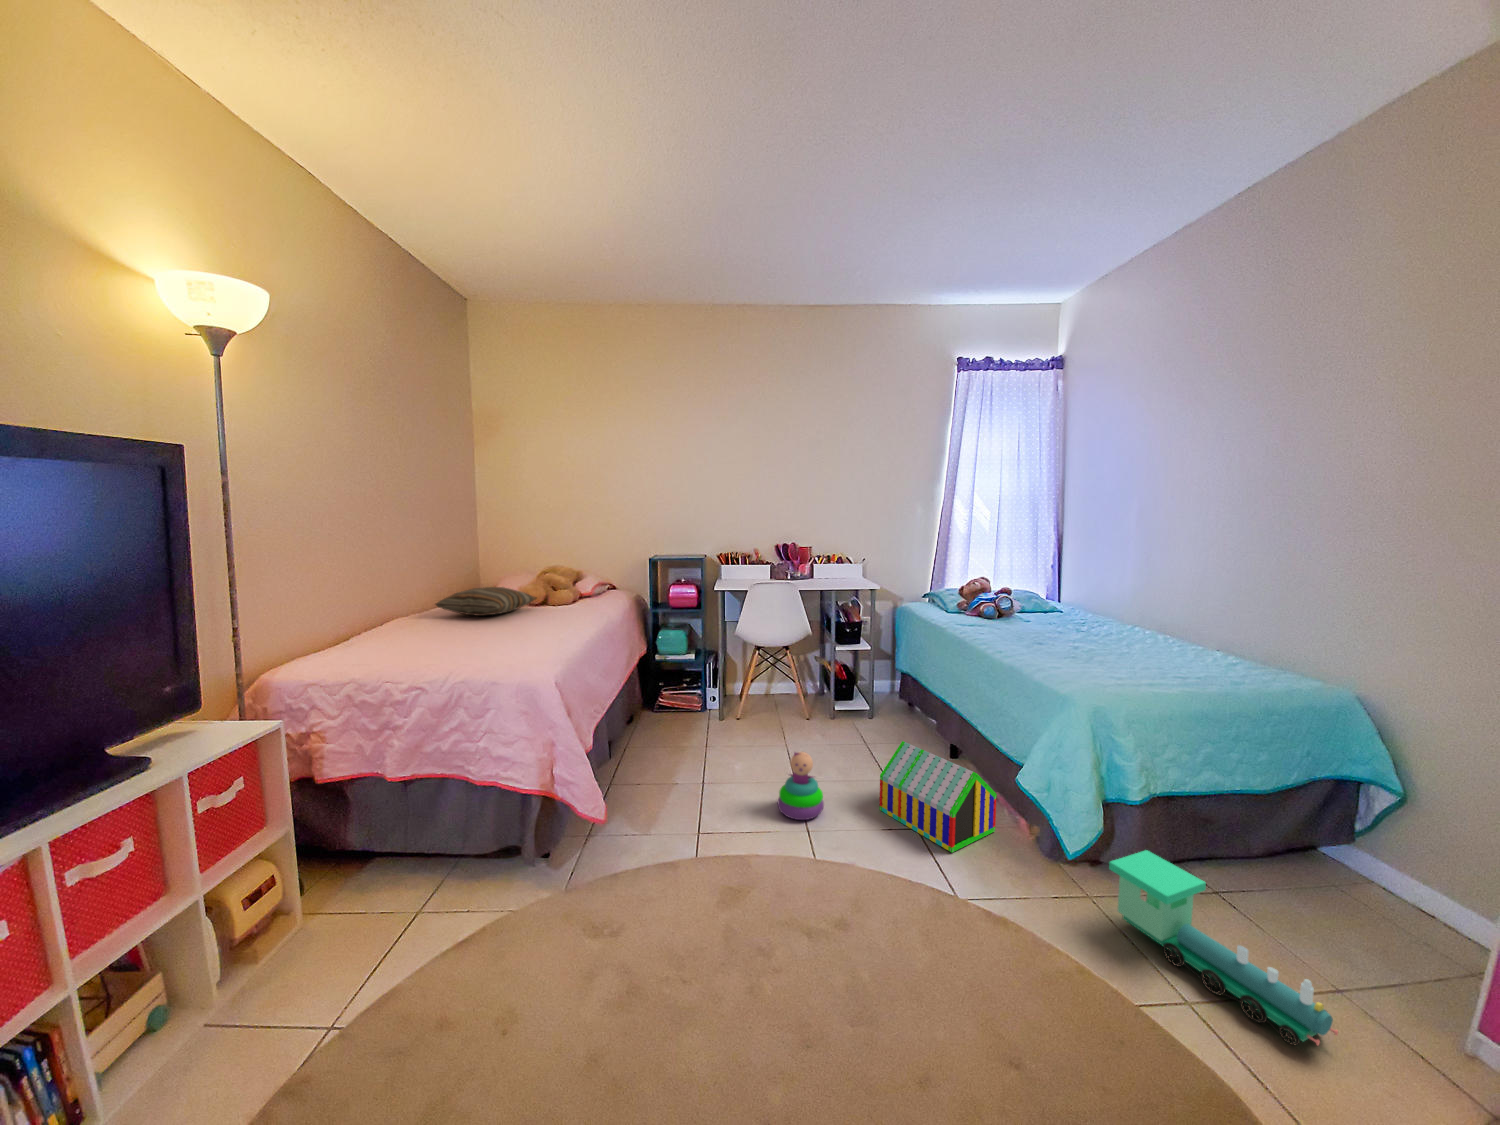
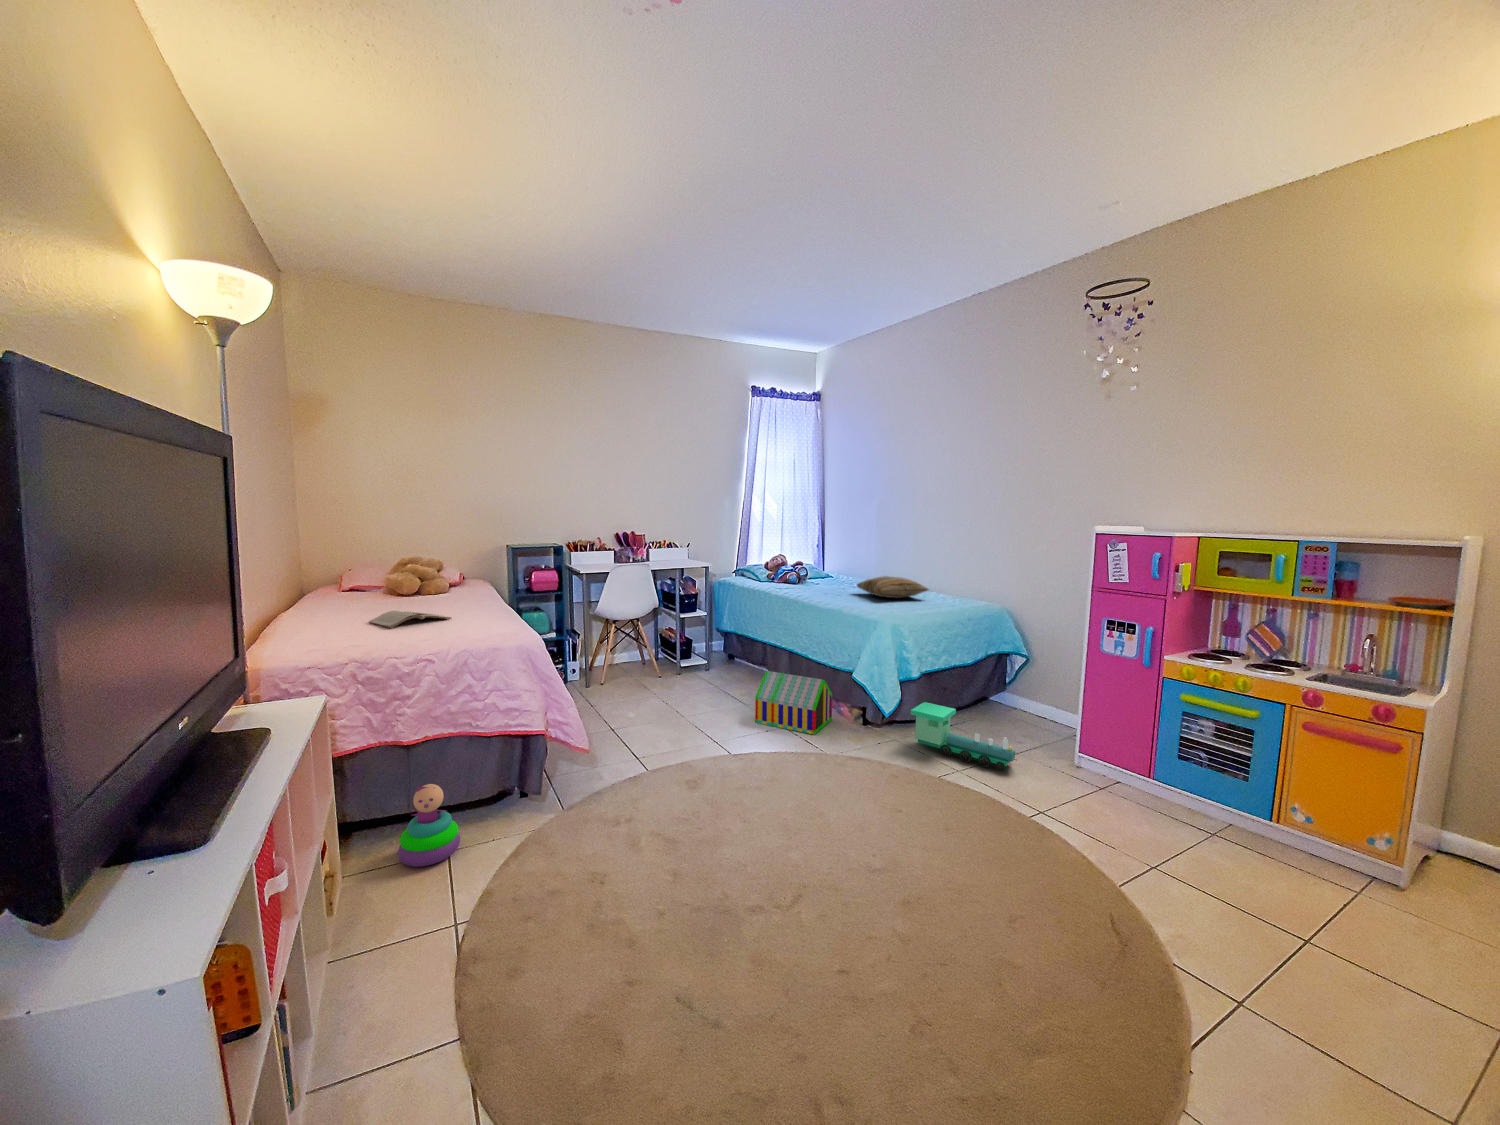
pillow: present [436,587,536,616] -> present [857,576,929,598]
magazine: none [448,625,518,645] -> present [369,611,451,628]
stacking toy: present [778,752,824,820] -> present [398,784,460,867]

